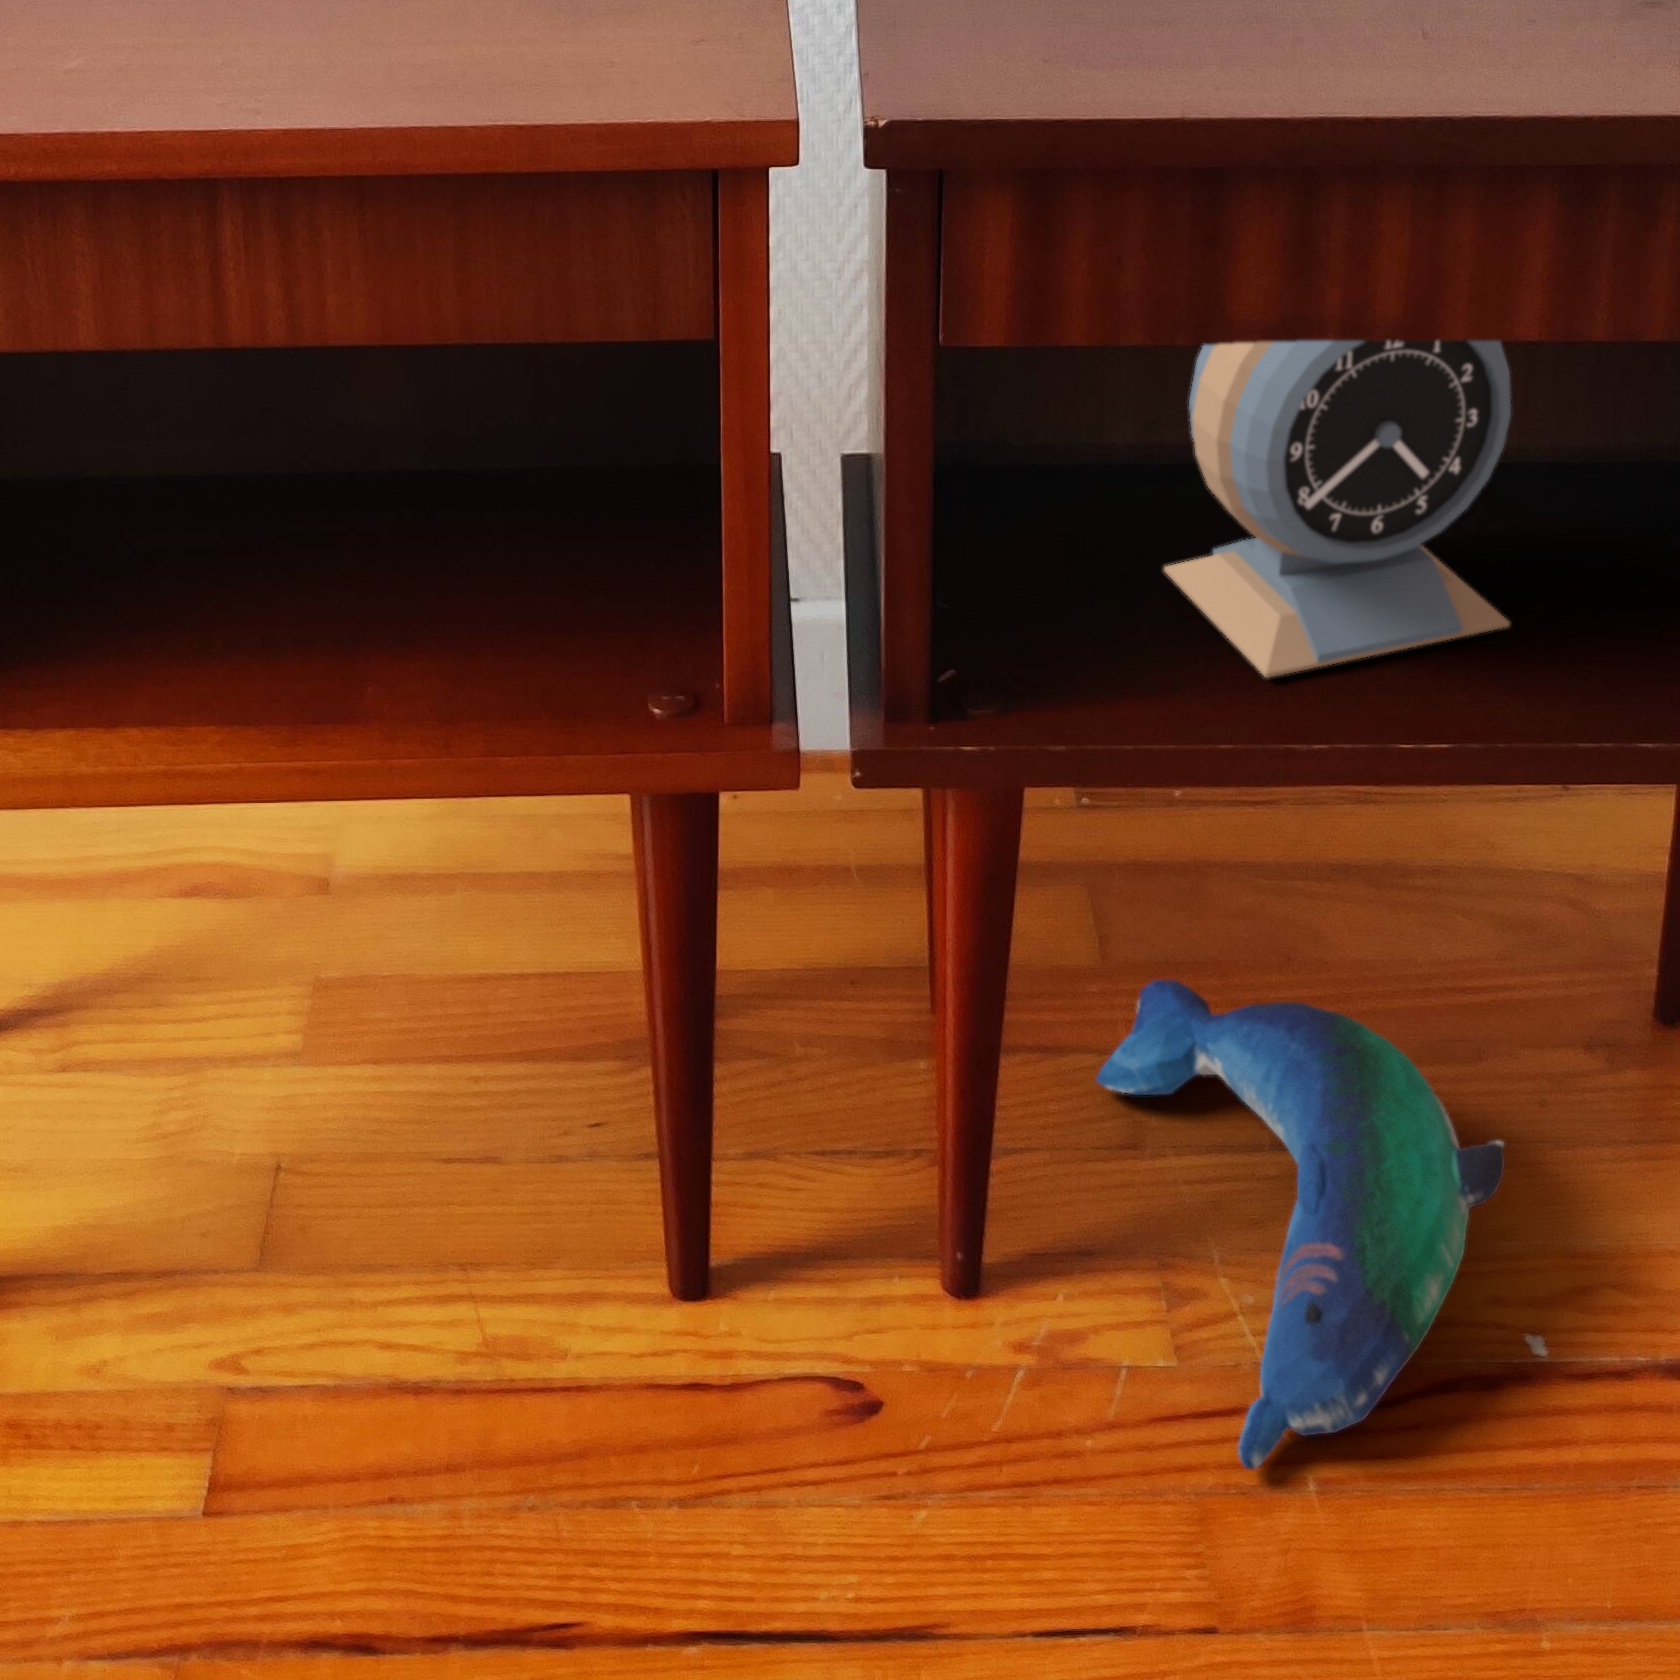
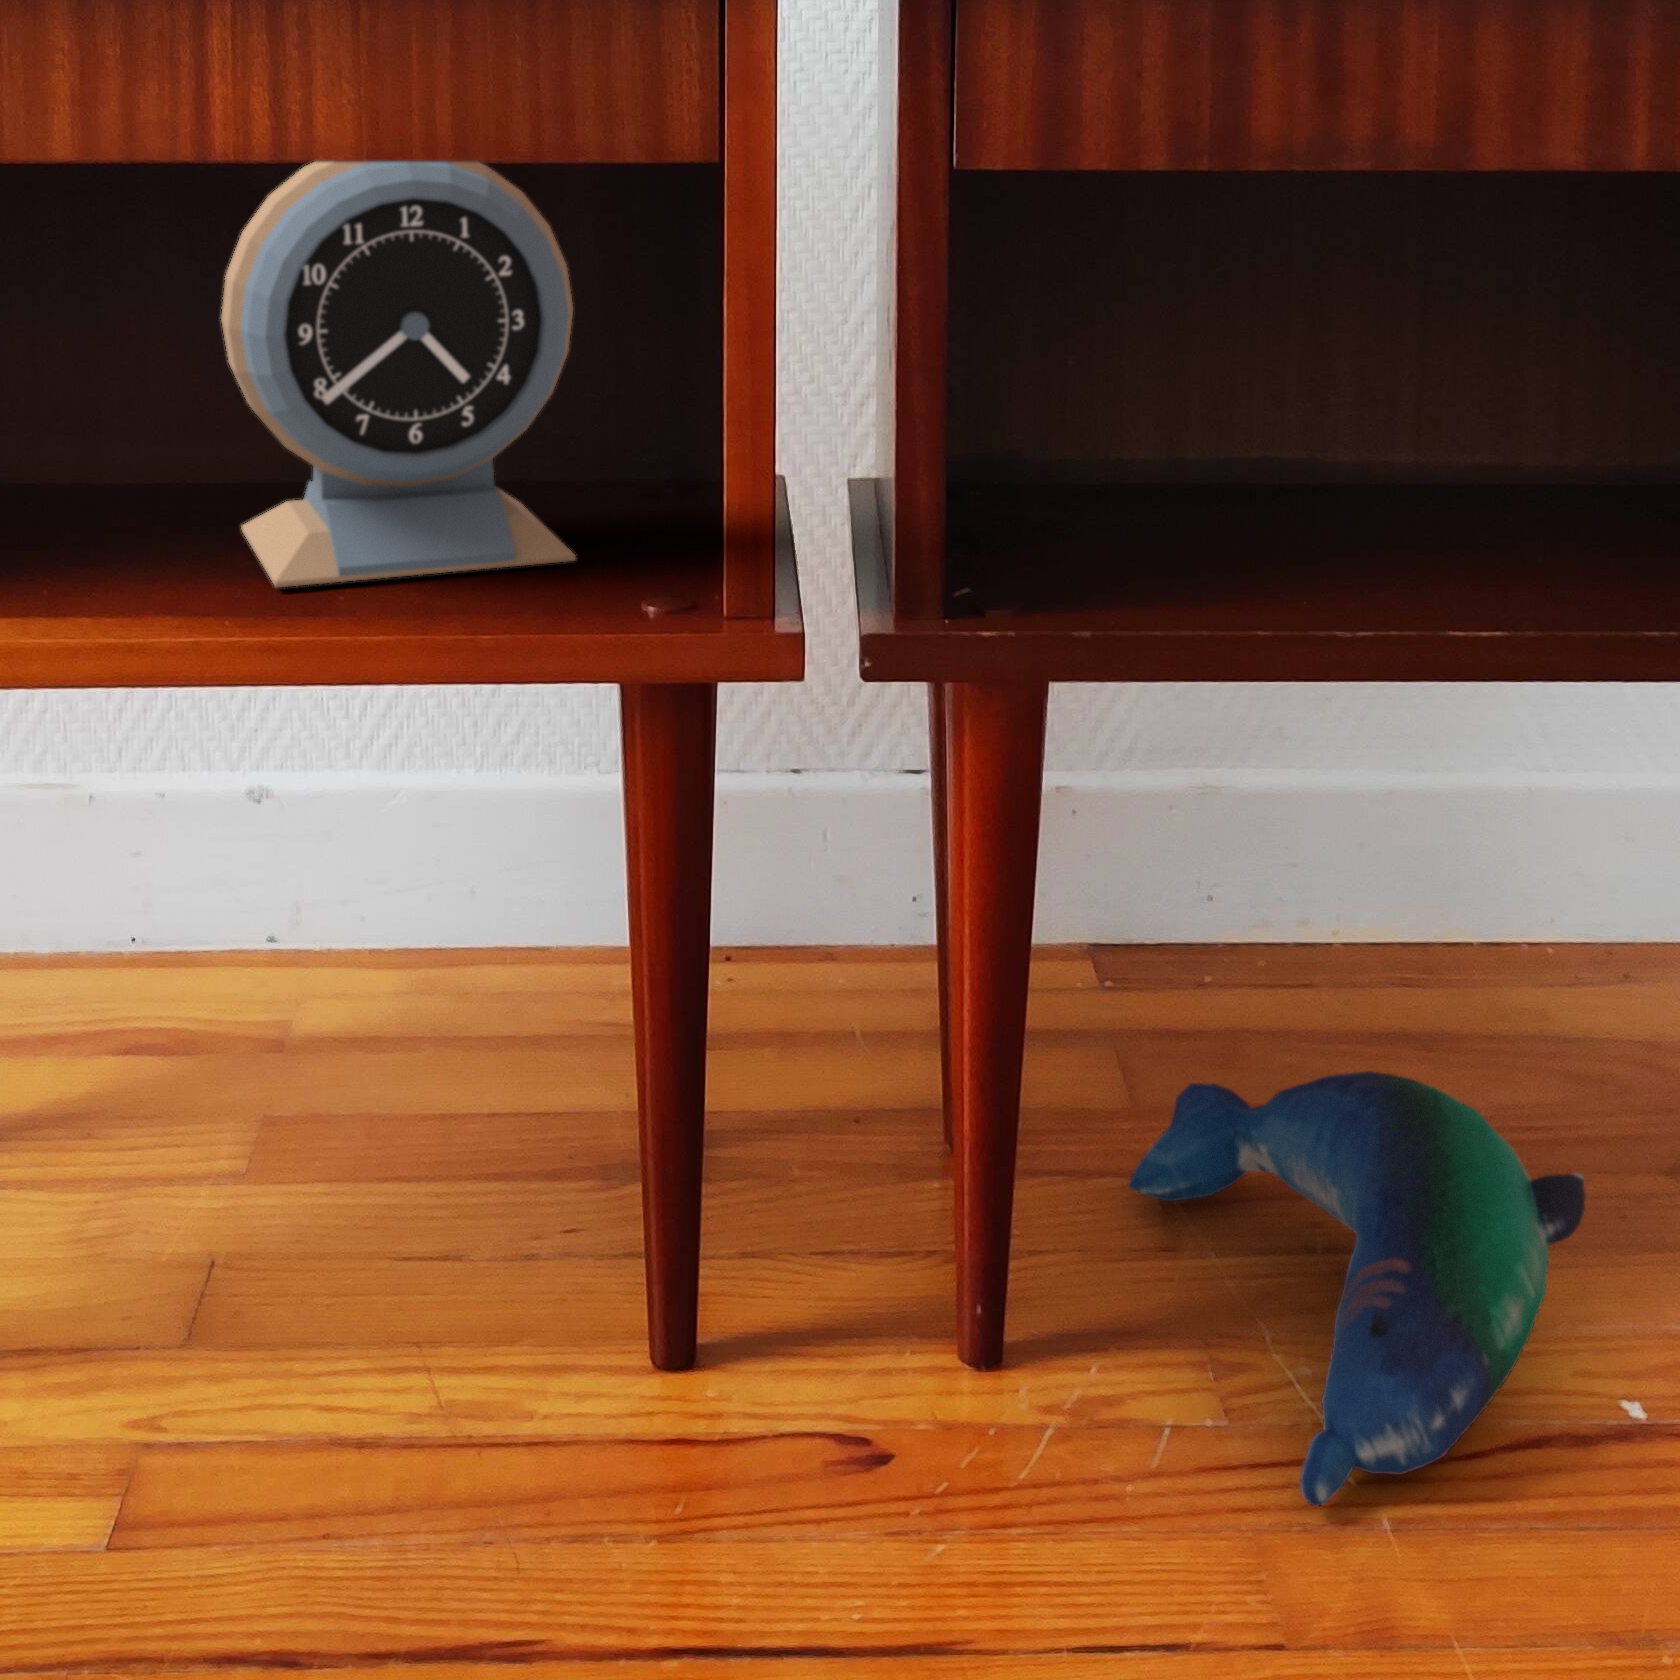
alarm clock: present [1164,339,1511,678] -> present [221,162,576,587]

